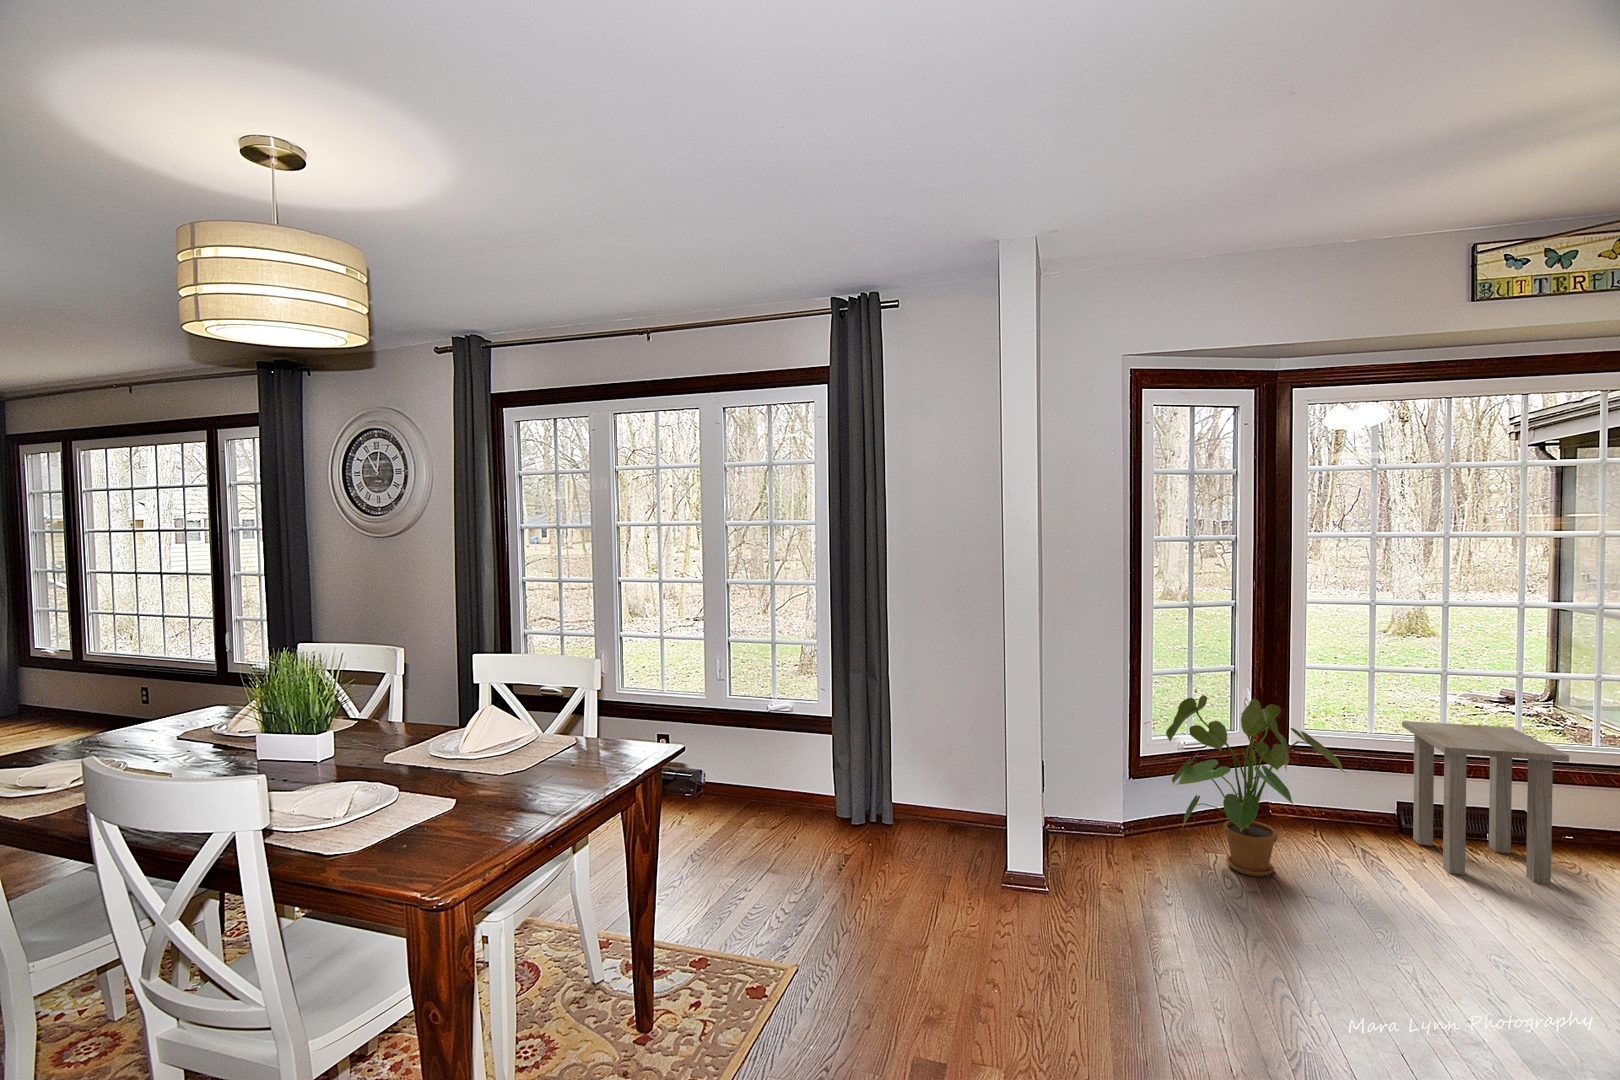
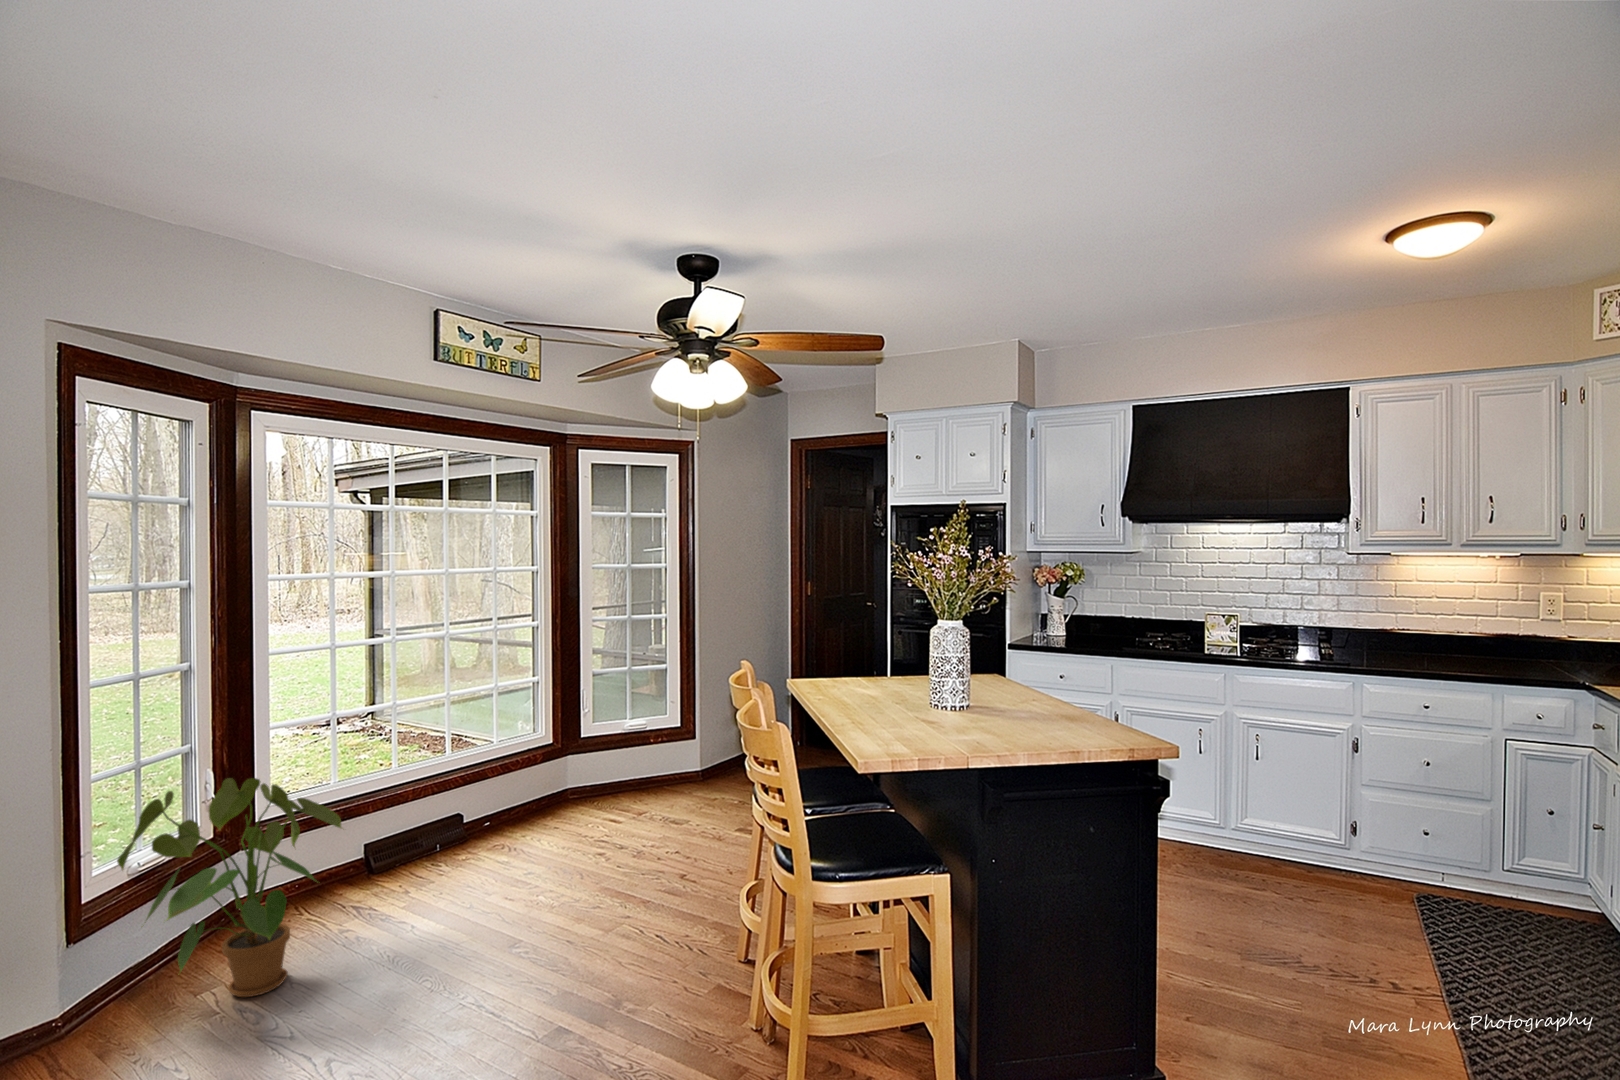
side table: present [1402,721,1569,884] -> none [370,739,505,893]

